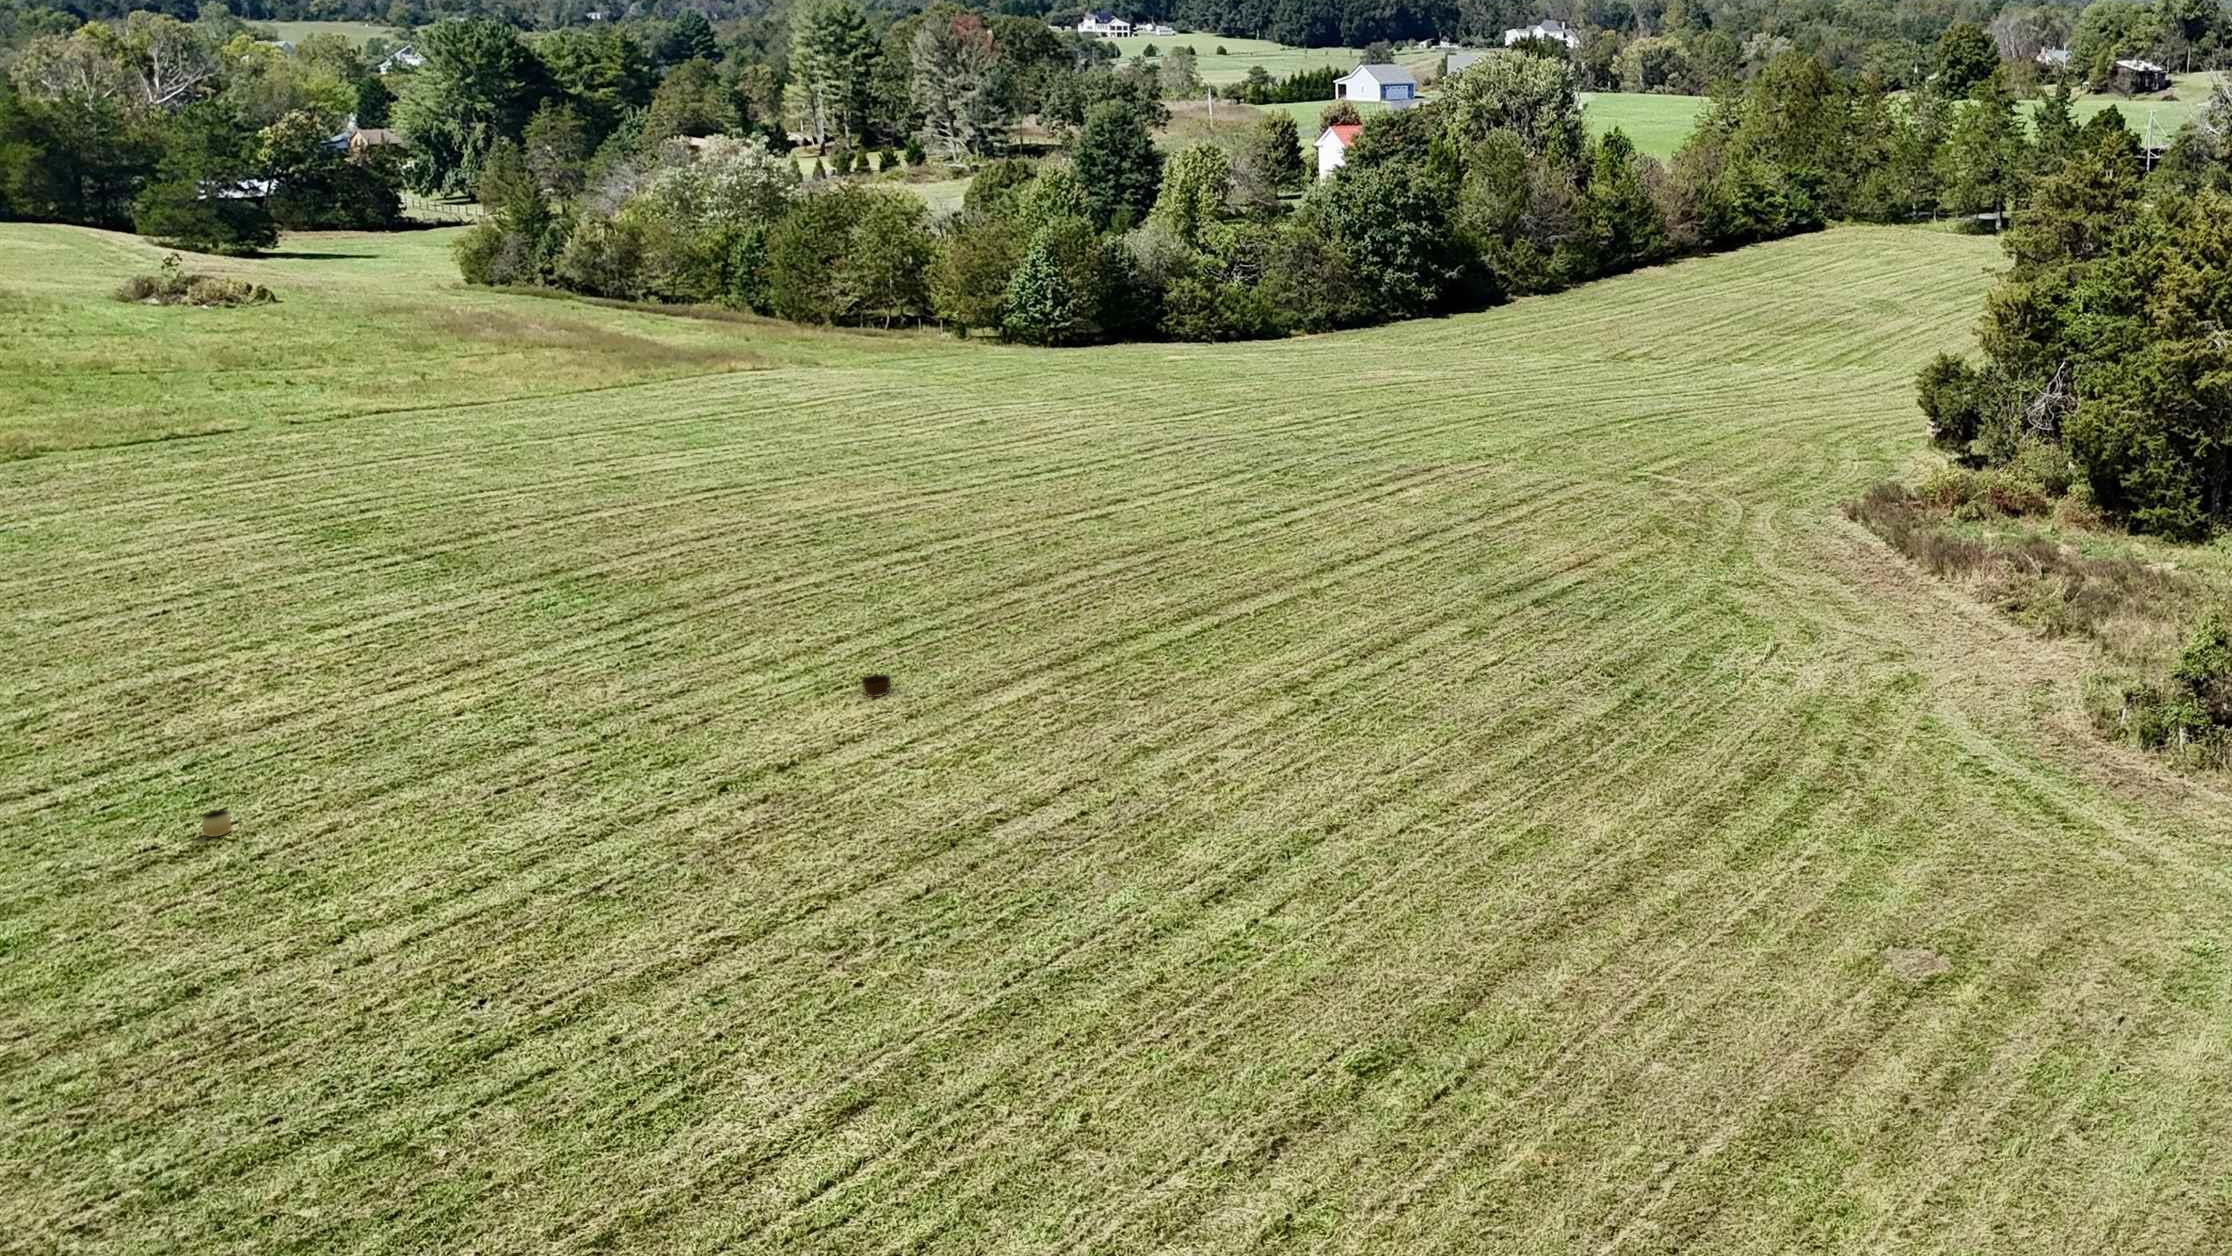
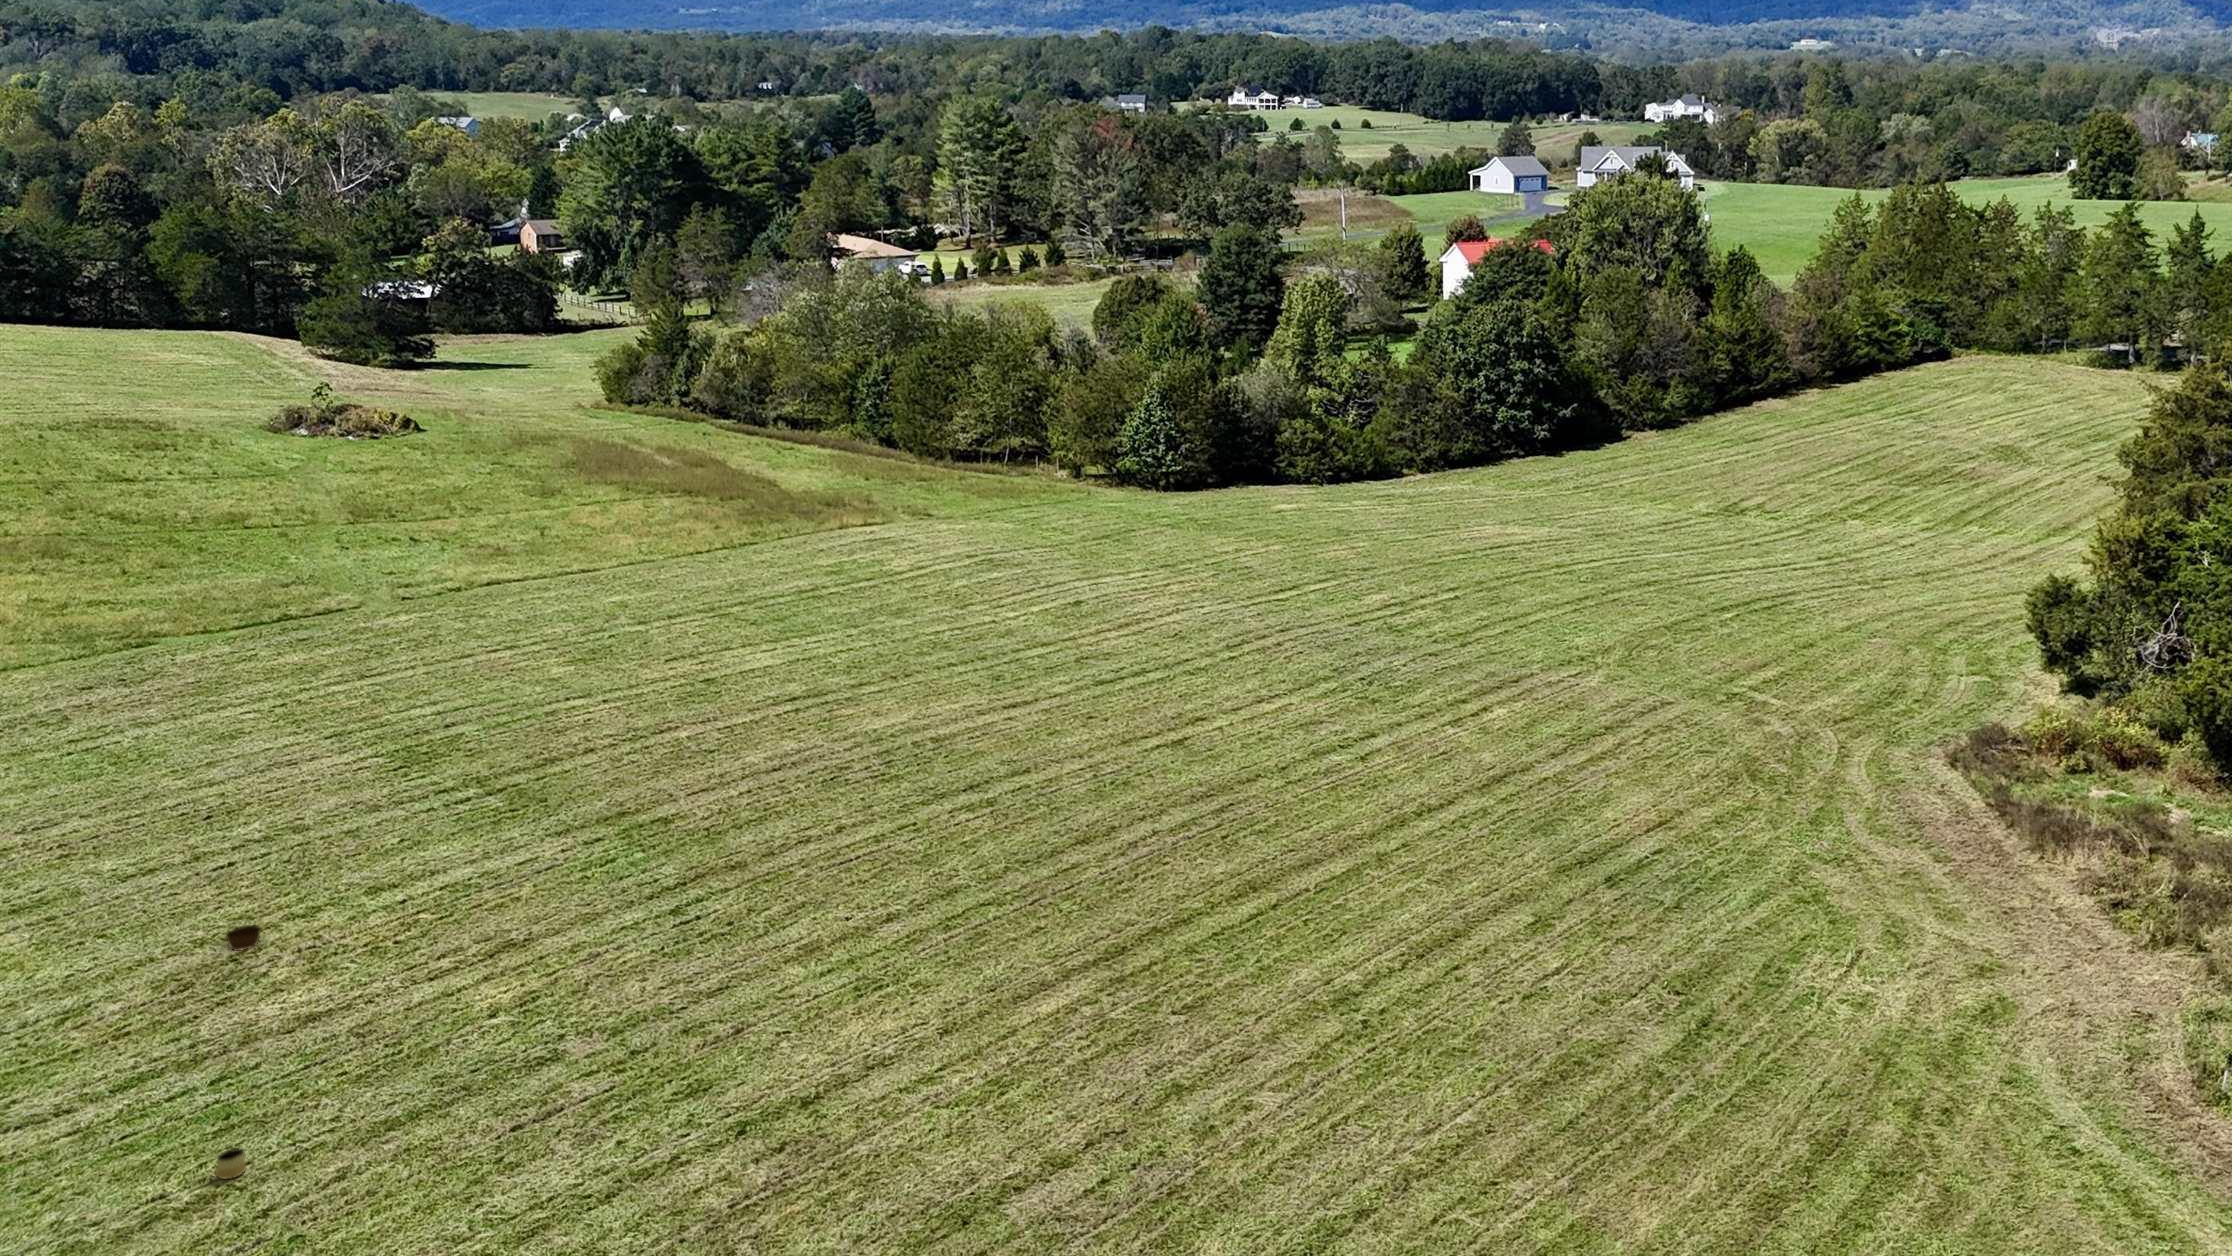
basket: present [862,674,891,697] -> present [226,925,261,951]

